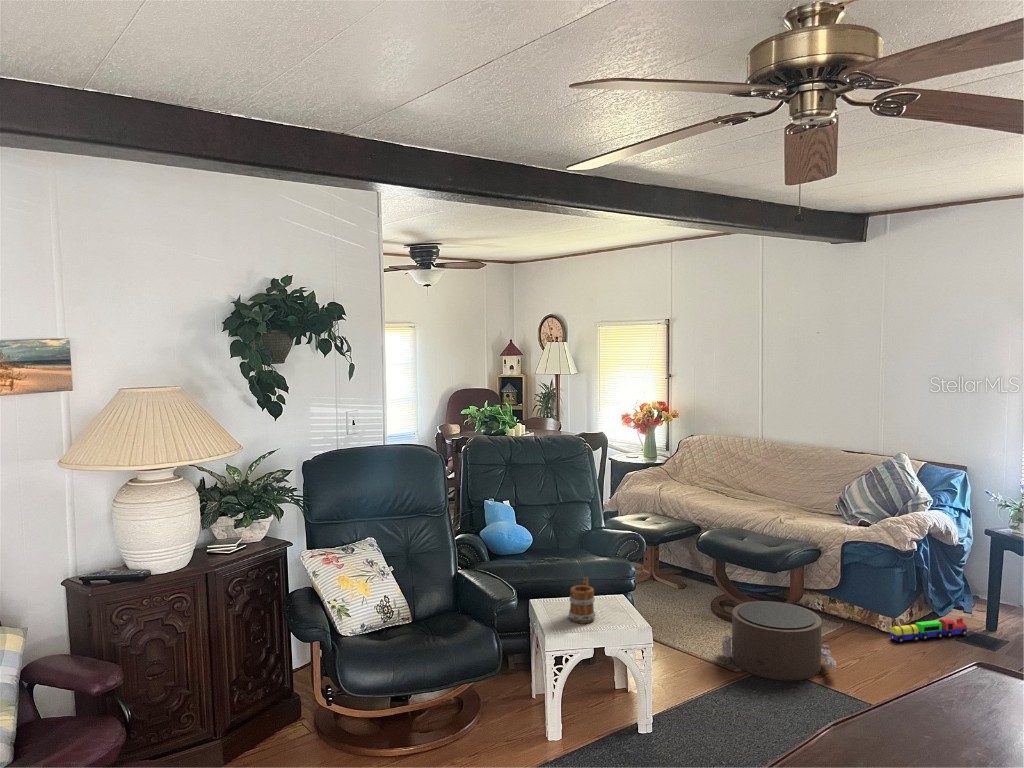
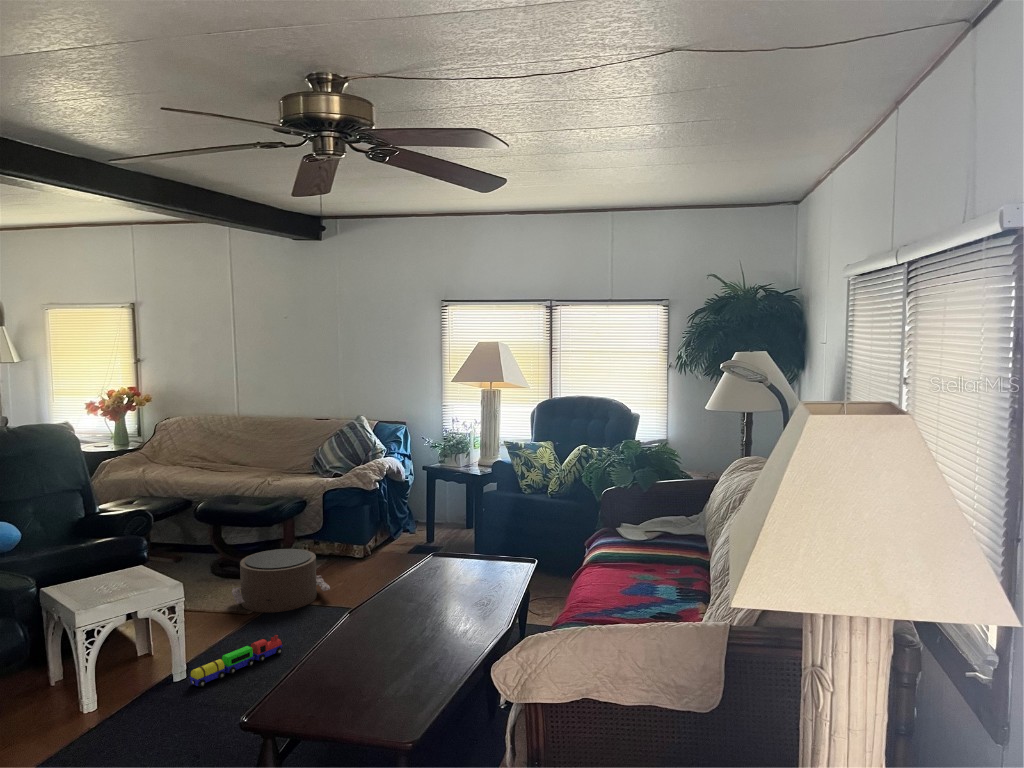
mug: present [569,577,595,623] -> none [93,552,122,596]
toy train: present [889,618,967,643] -> present [190,635,282,687]

